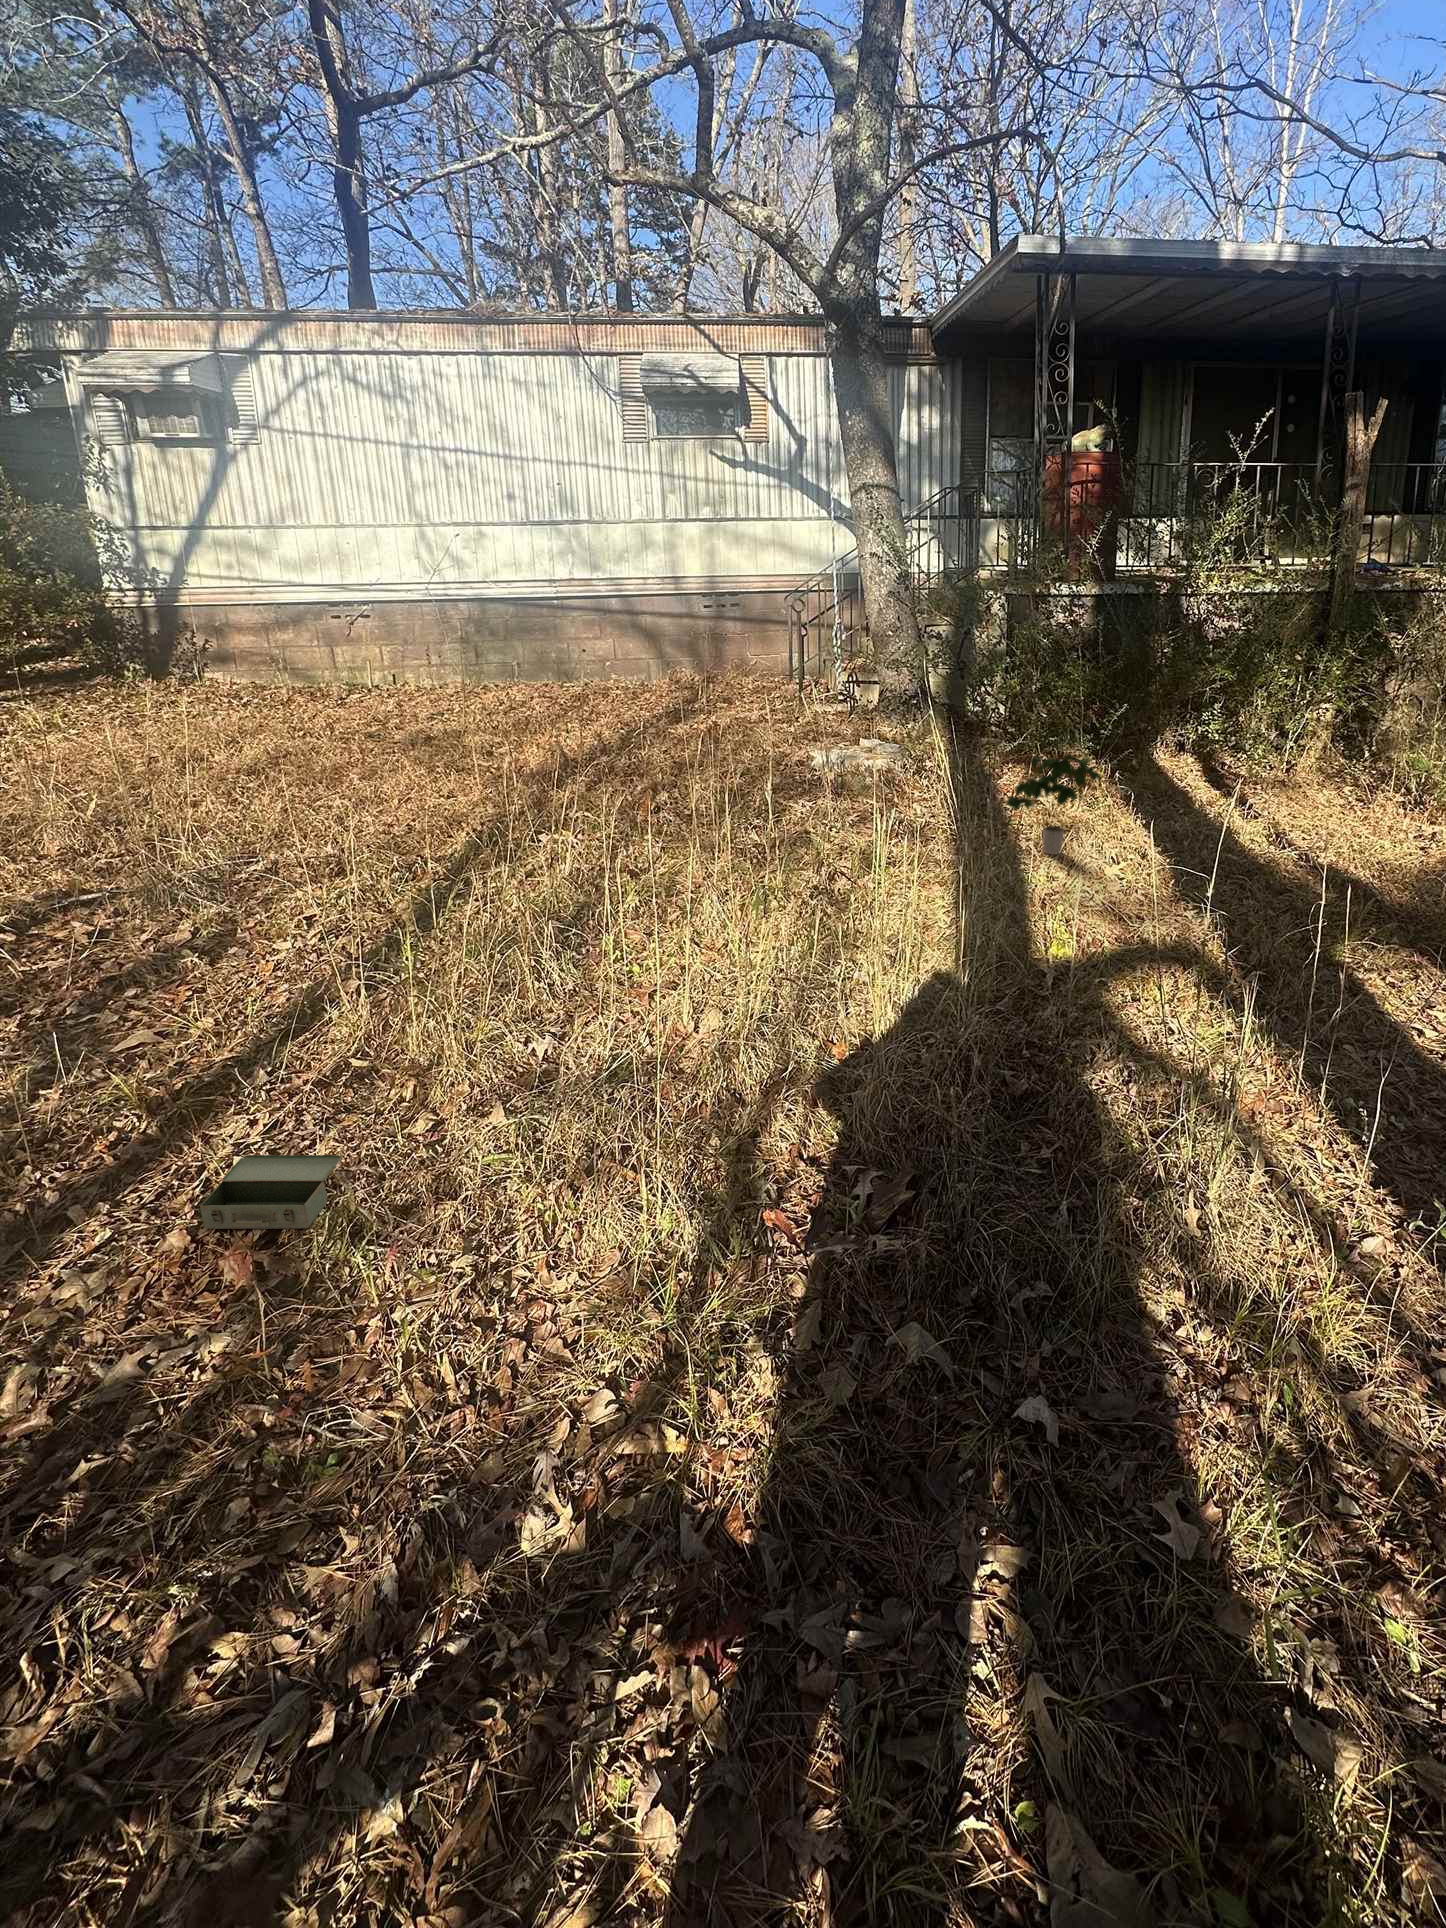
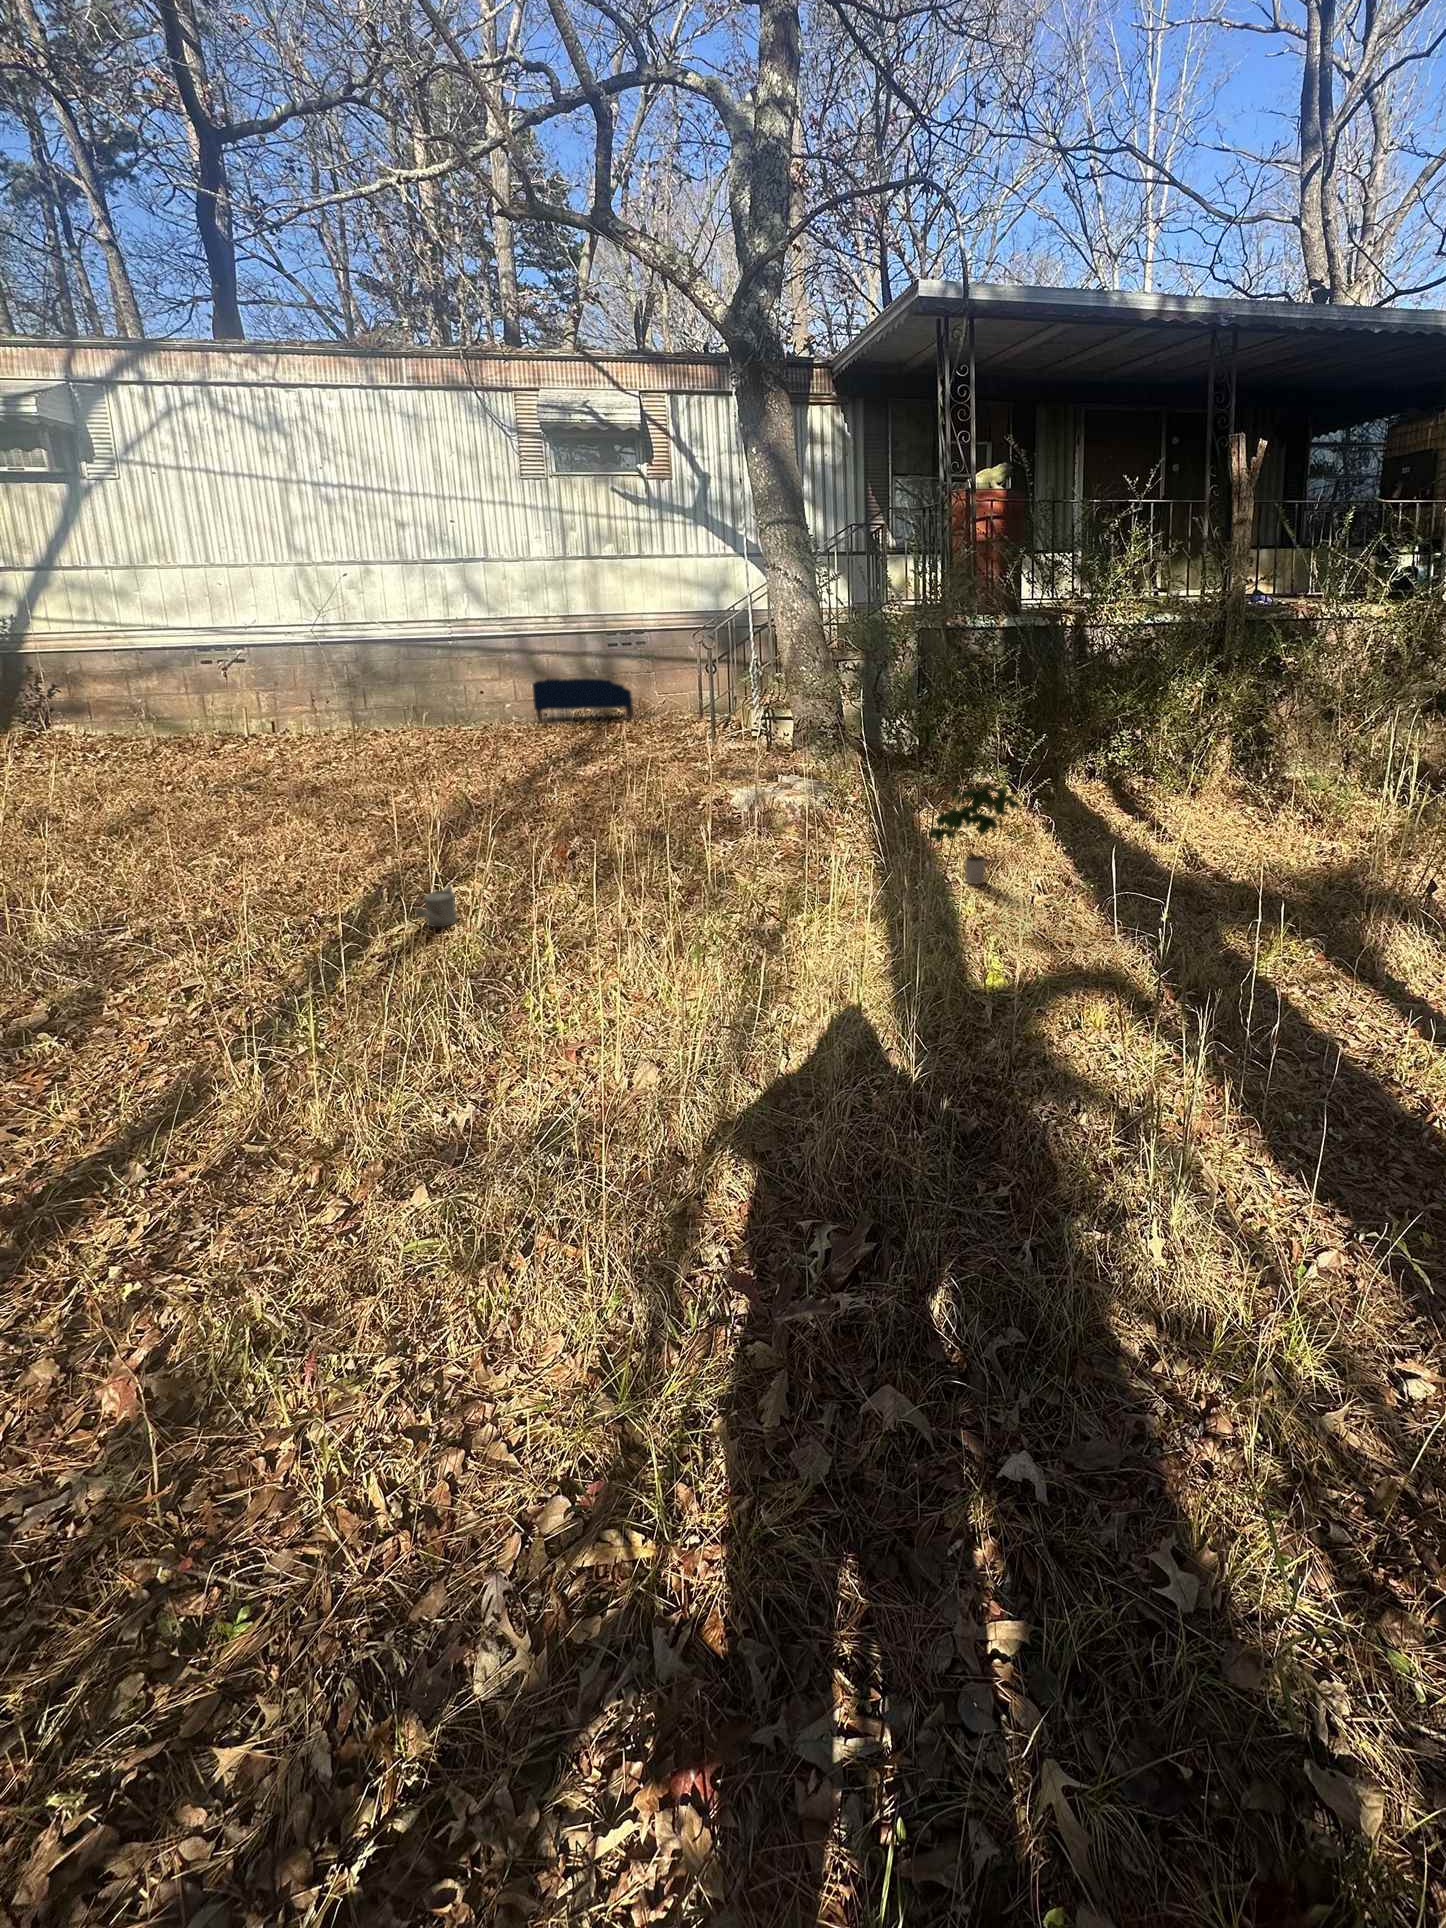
bench: none [634,632,732,681] -> present [532,679,633,723]
watering can: none [511,833,550,872] -> present [416,886,457,927]
toolbox: present [200,1155,341,1229] -> none [73,1255,240,1353]

